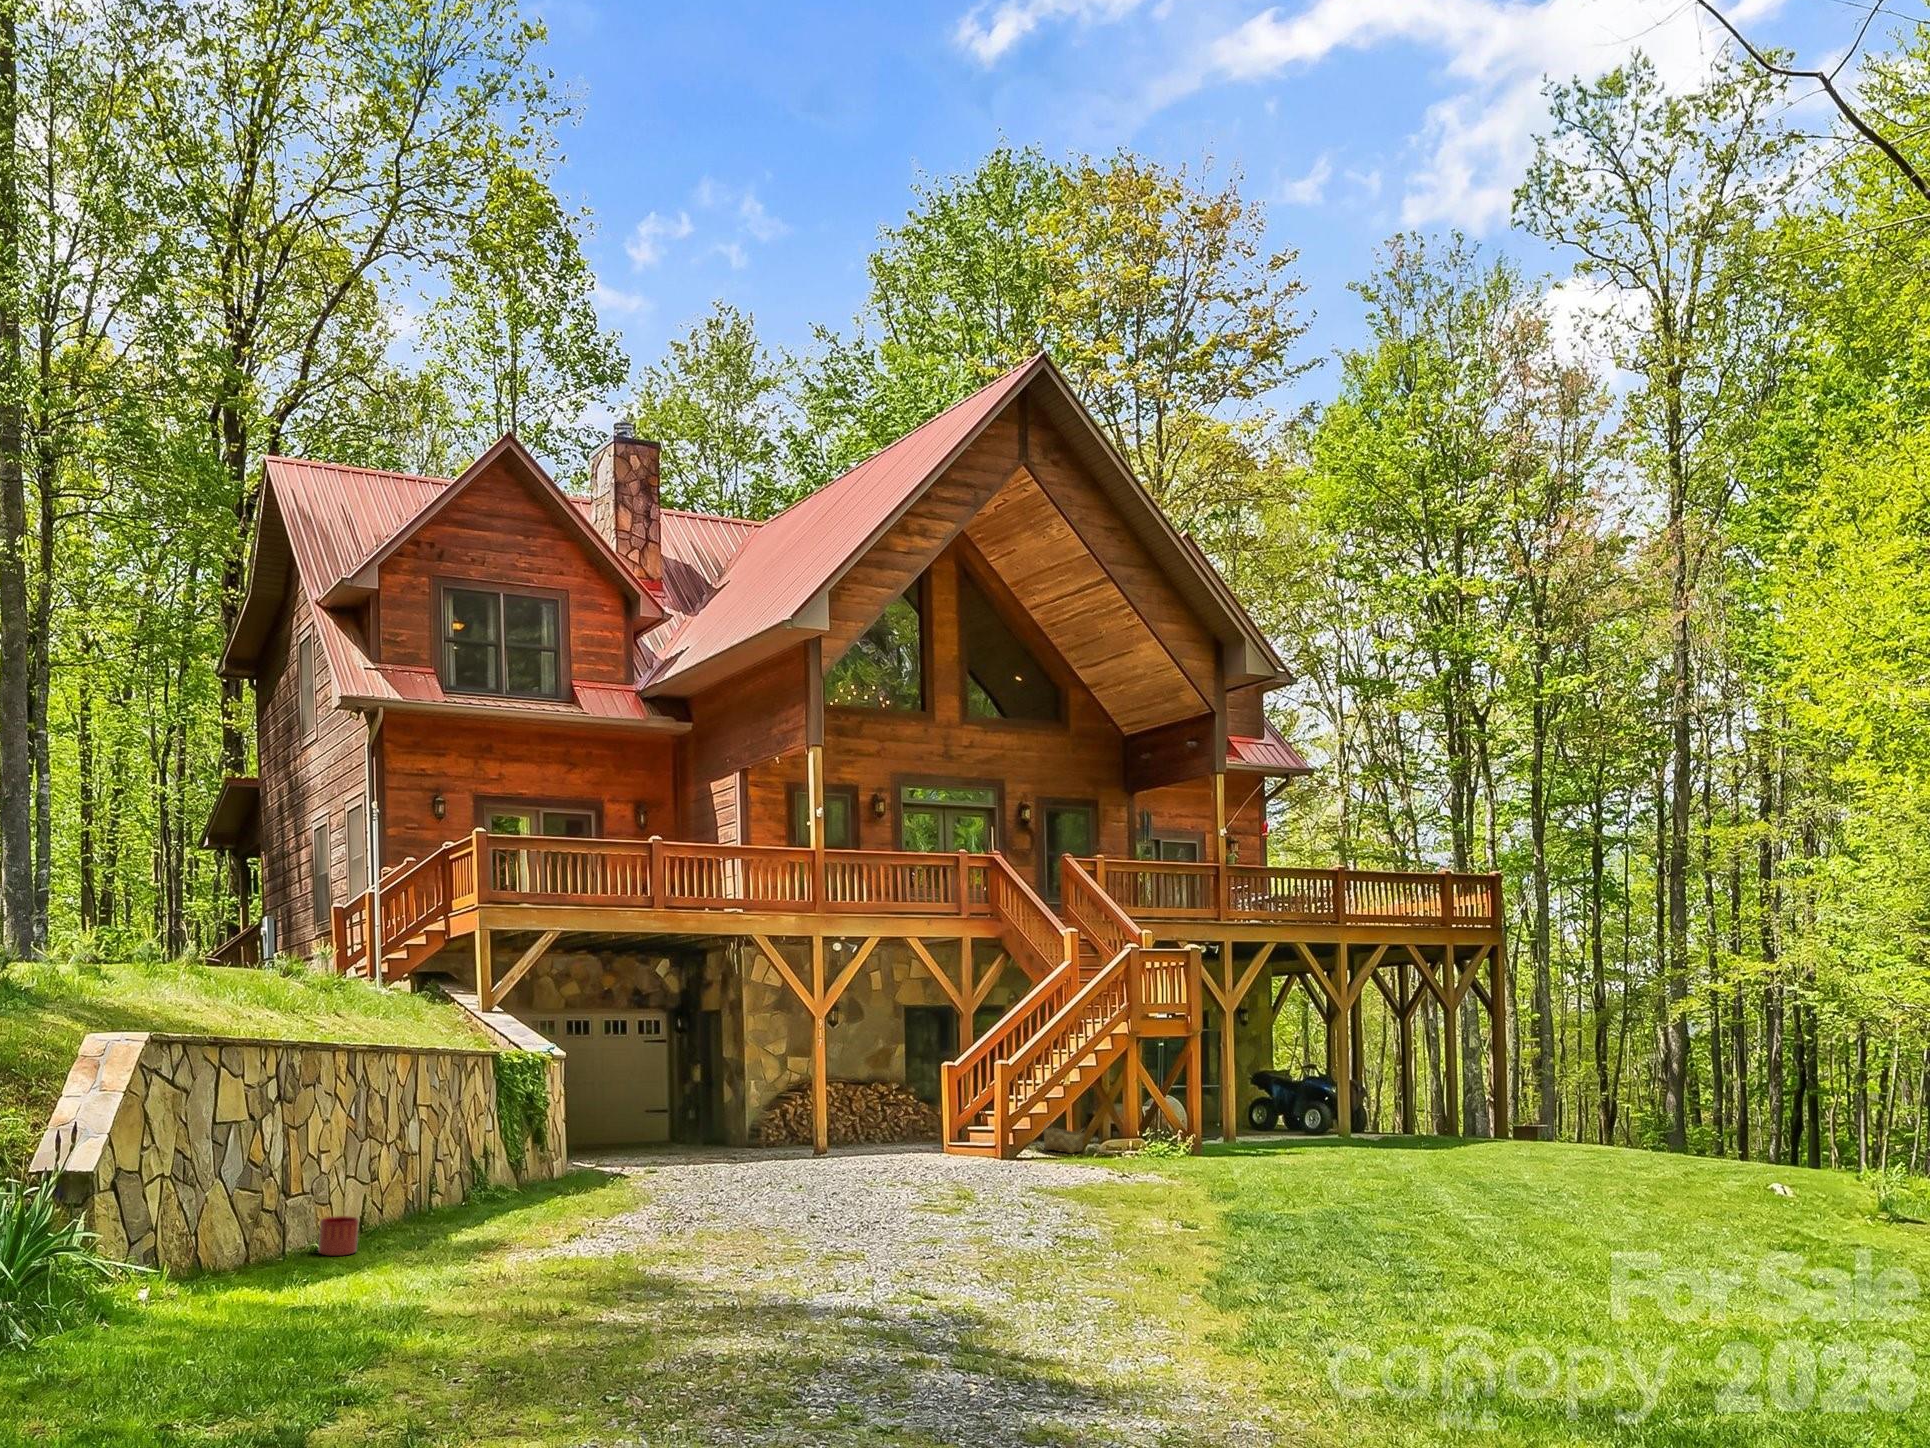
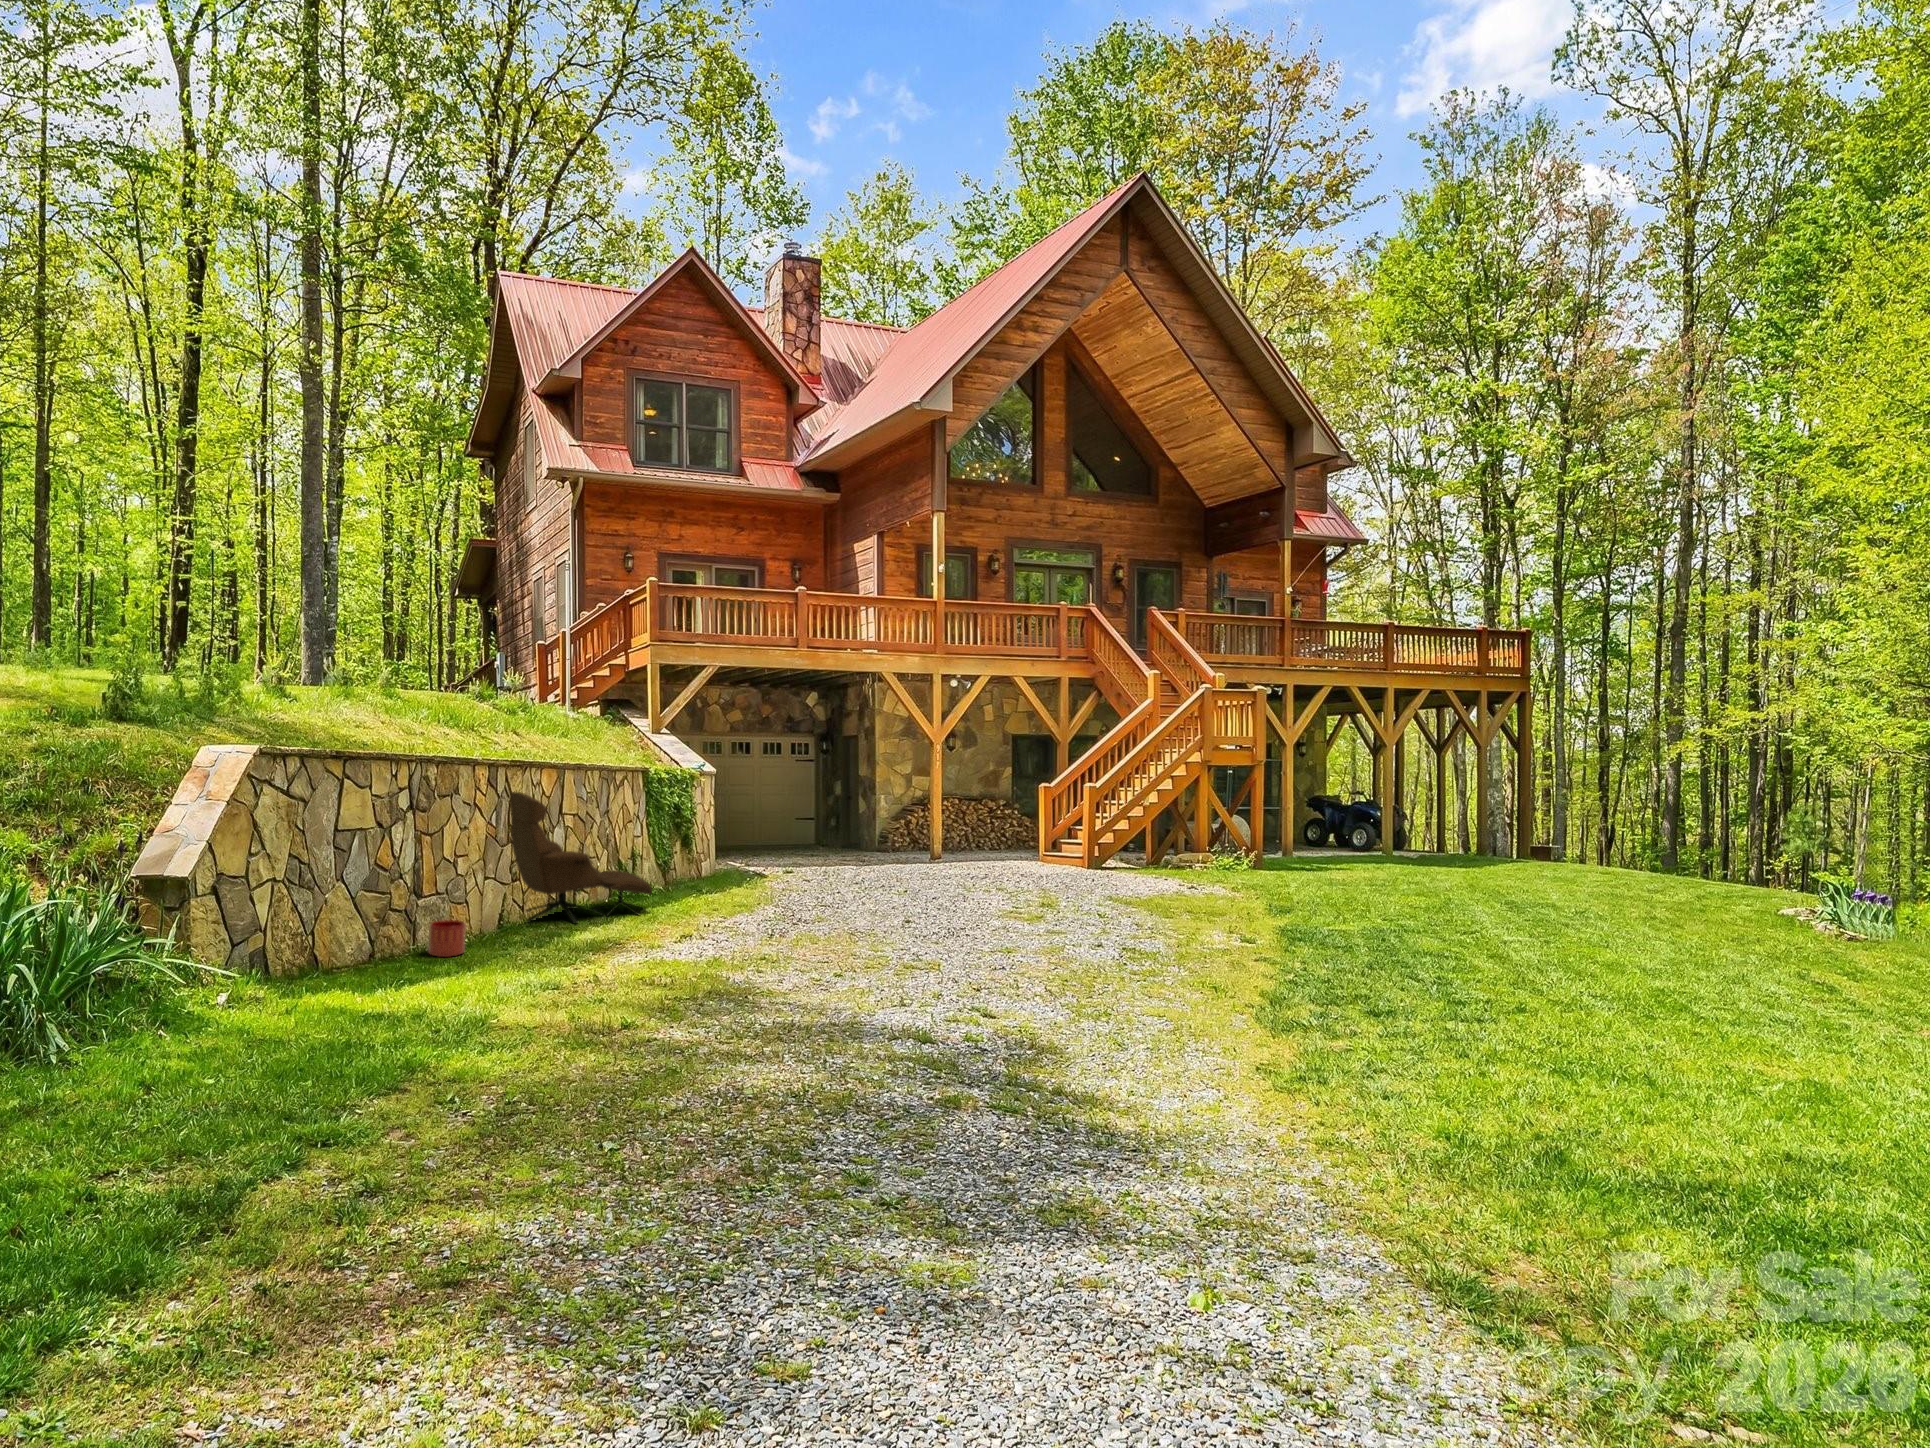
lounge chair: none [379,1077,536,1225] -> present [510,792,652,924]
woven basket: present [1043,1122,1085,1153] -> none [1124,834,1161,862]

